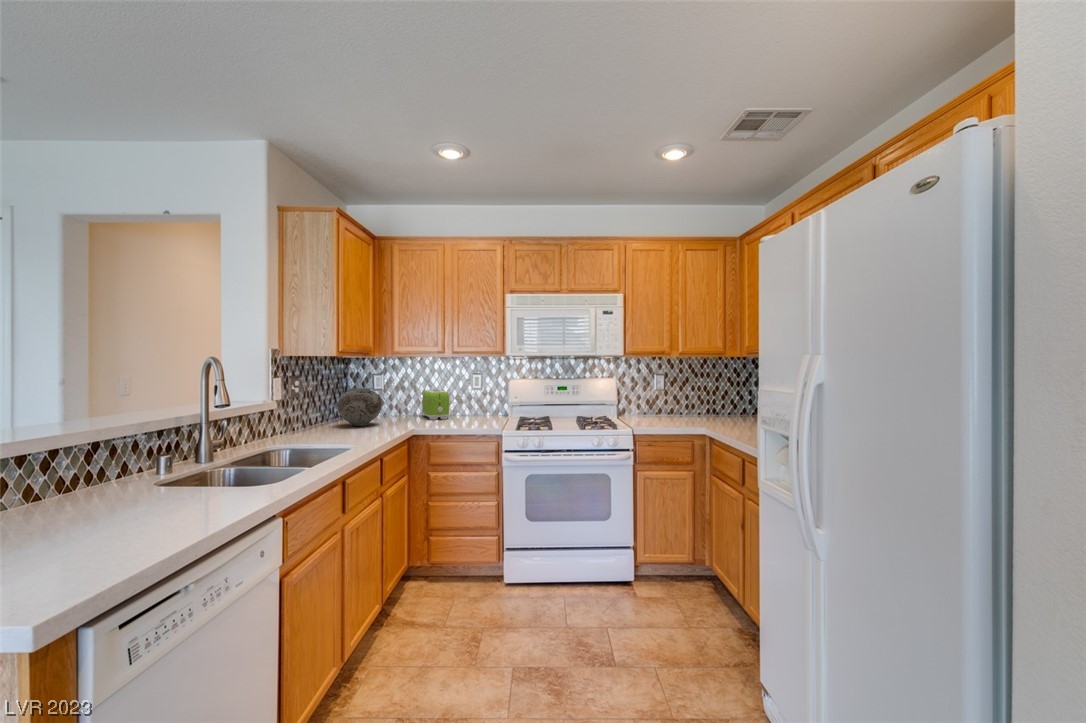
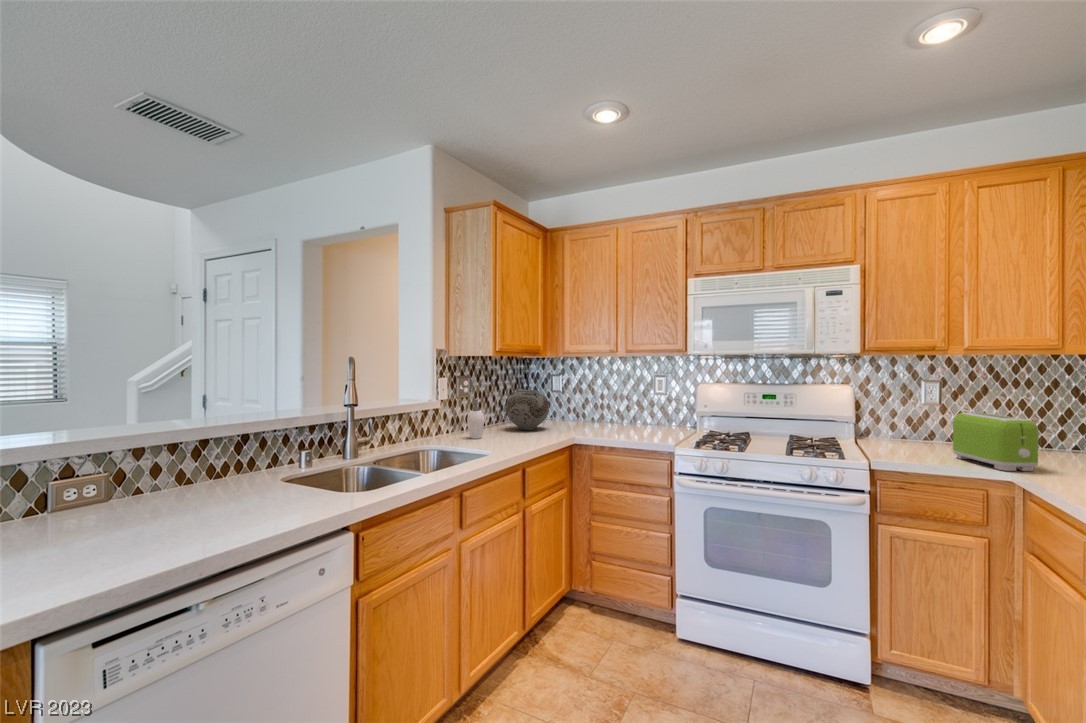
toaster: present [422,390,449,420] -> present [953,413,1038,471]
soap dispenser: none [305,398,323,437] -> present [467,399,484,439]

